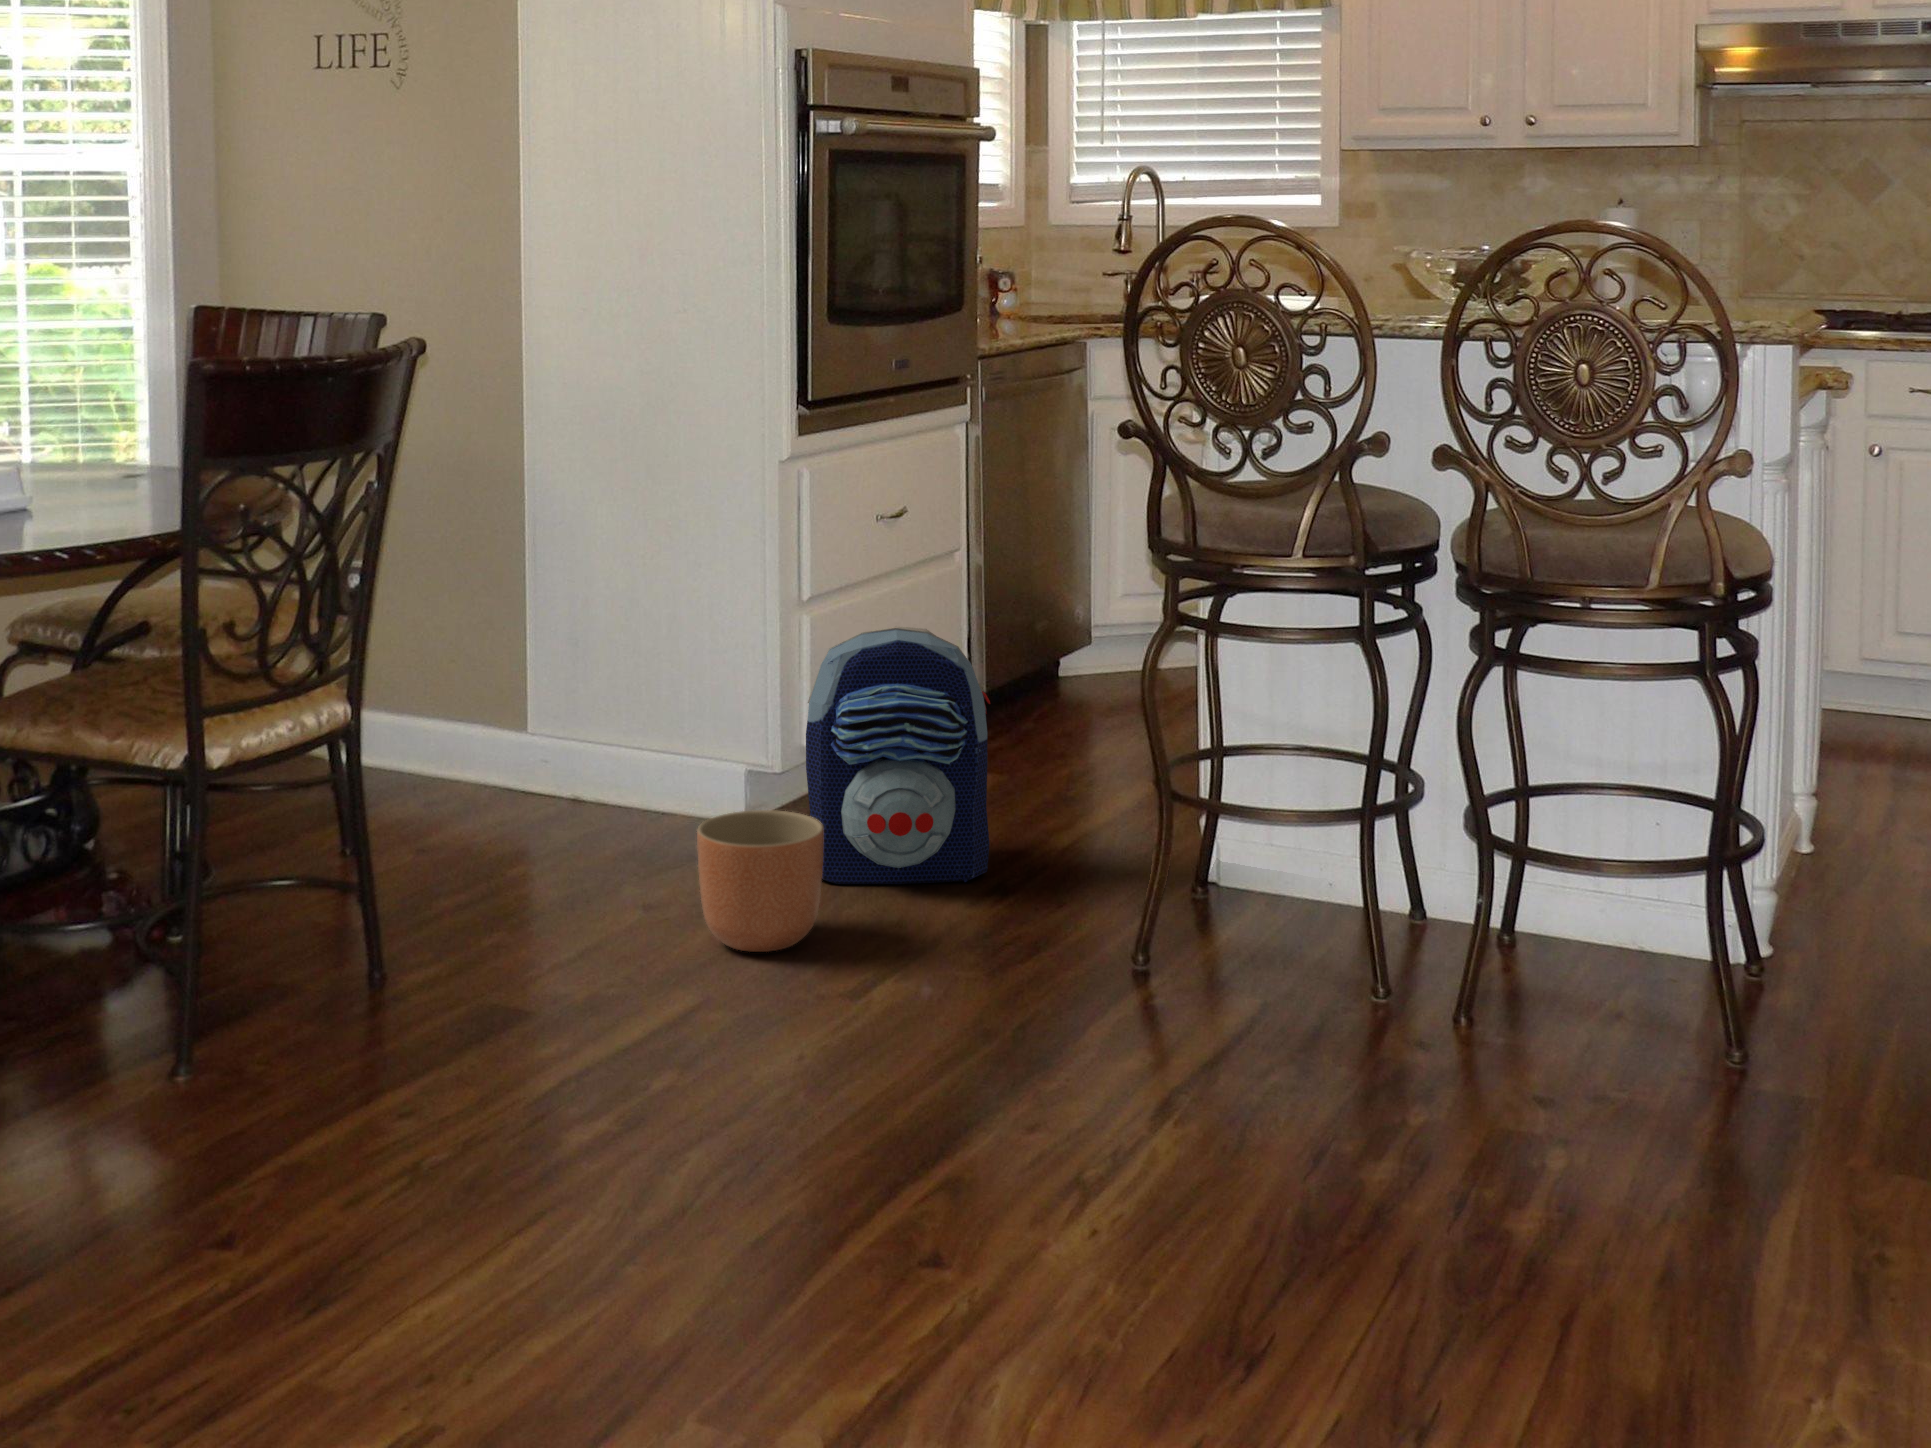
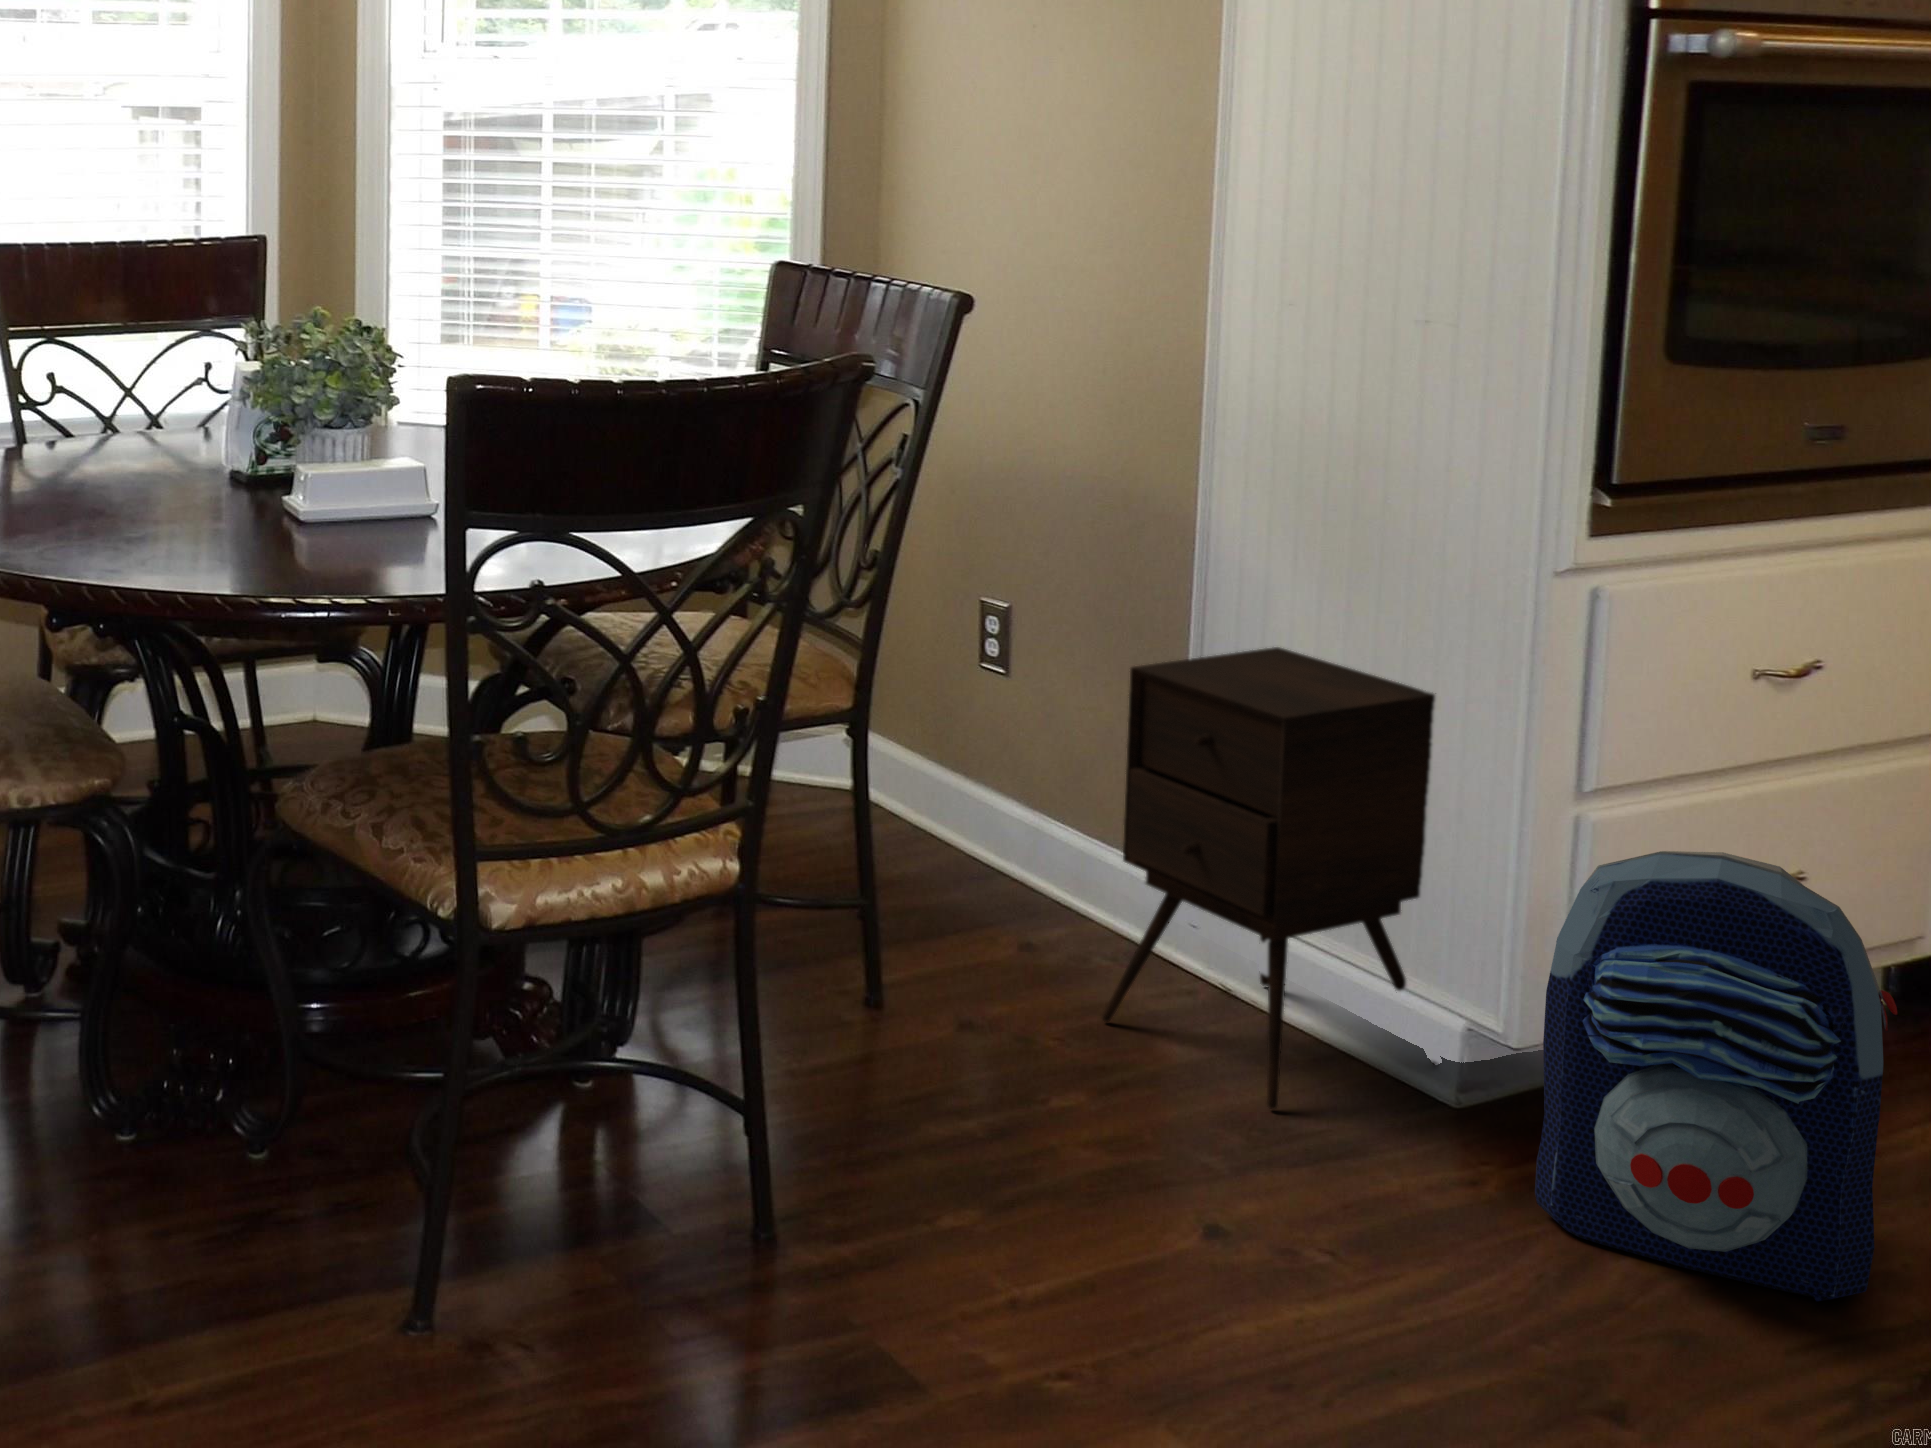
side table: none [501,560,722,864] -> present [1102,647,1437,1109]
planter: present [697,810,823,952] -> none [1305,1101,1521,1347]

